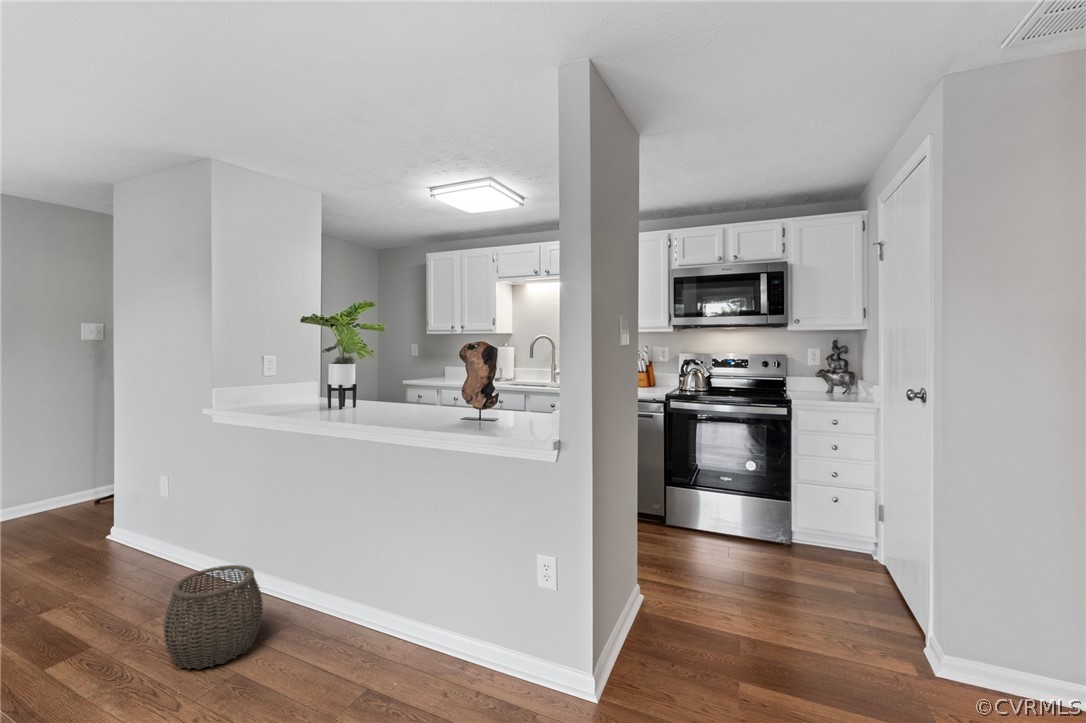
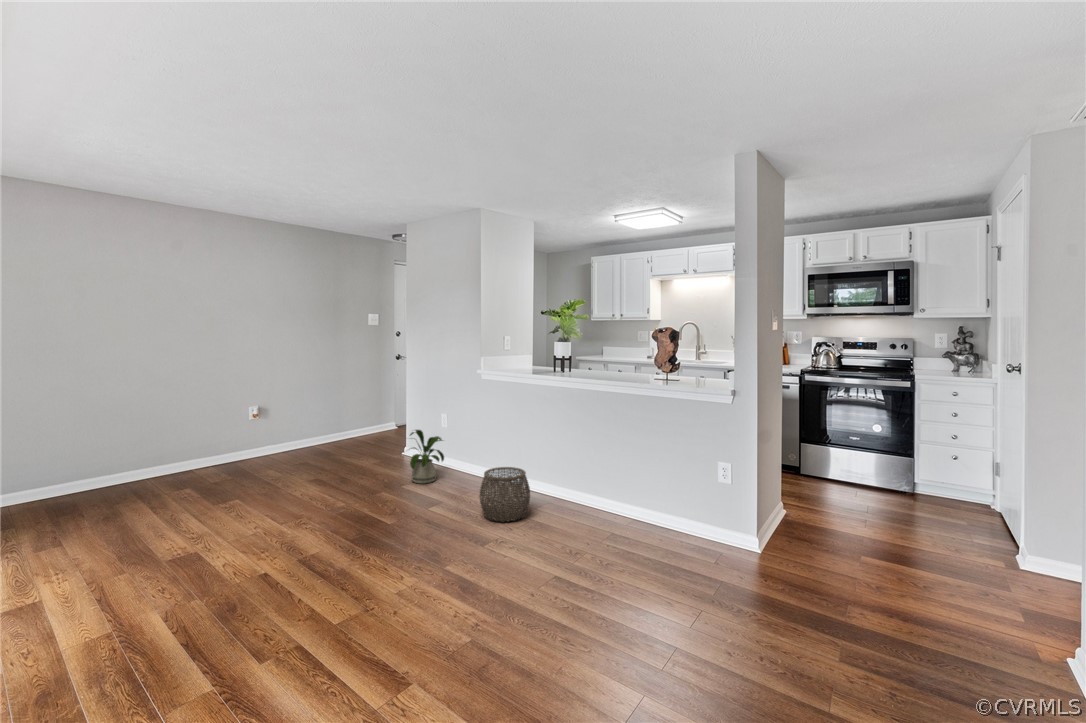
house plant: none [74,501,162,589] -> present [410,430,444,484]

